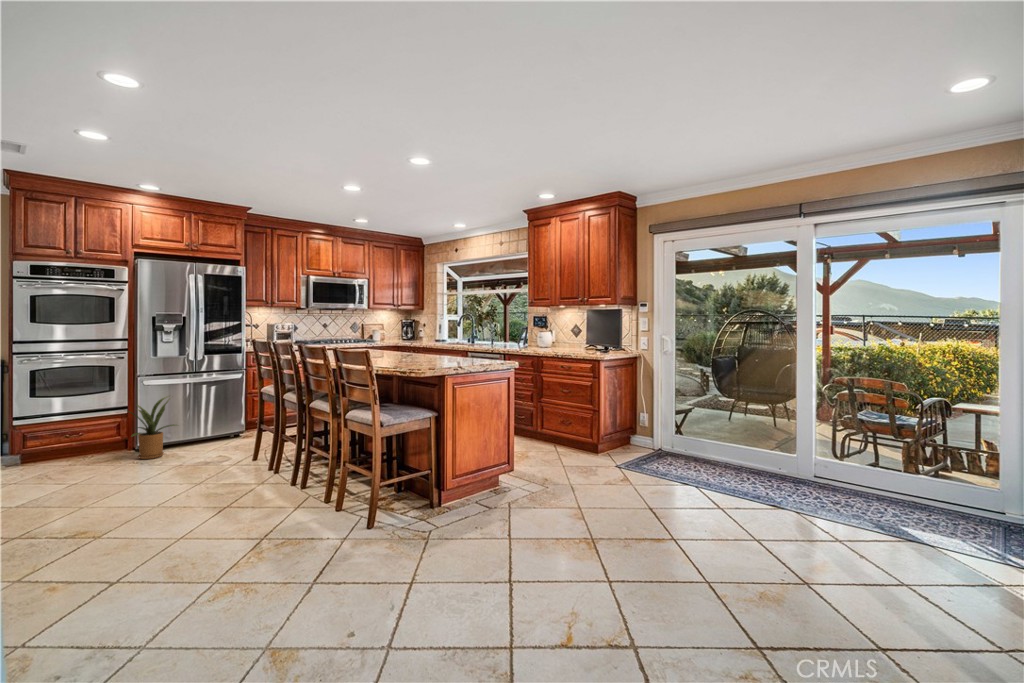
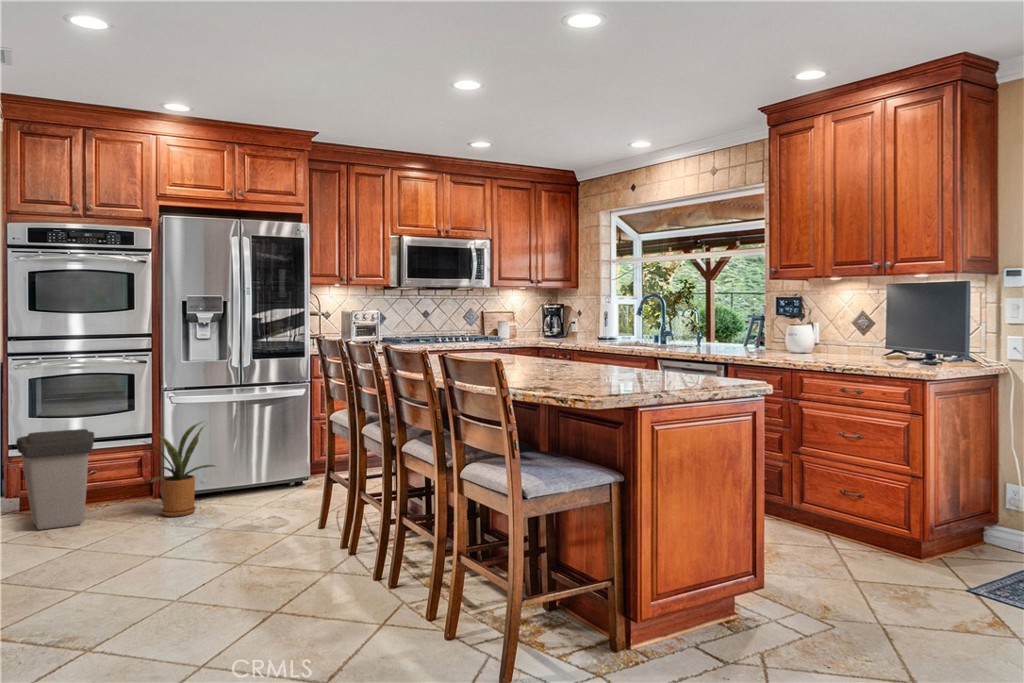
trash can: none [25,403,87,473] -> present [16,429,94,530]

